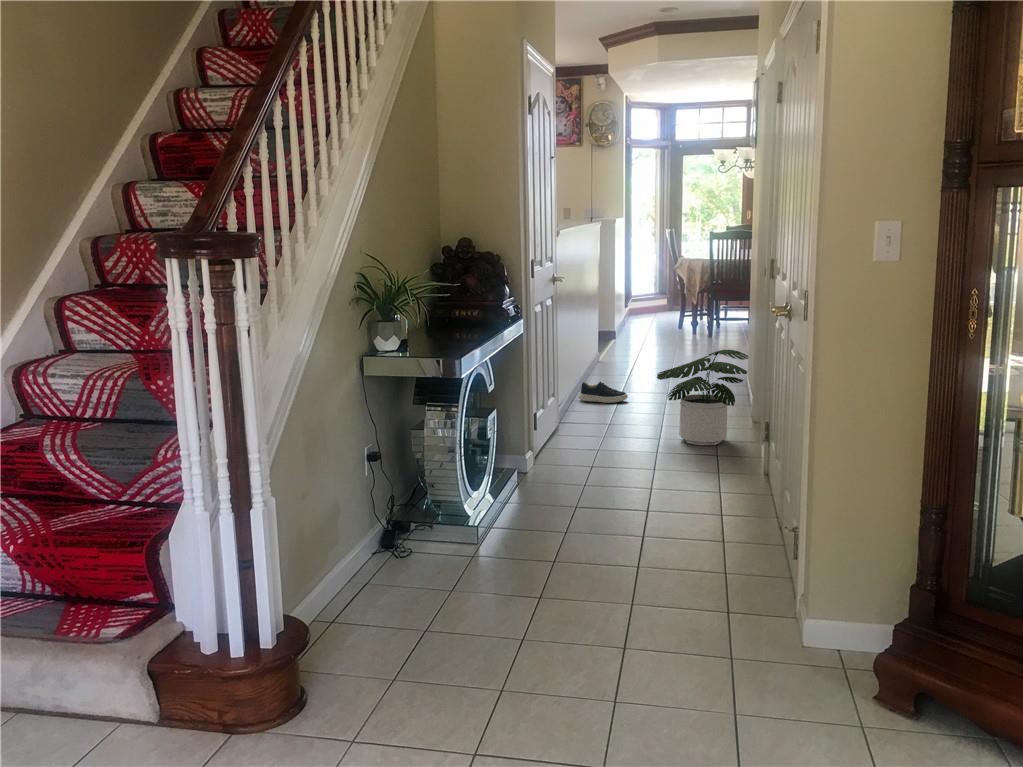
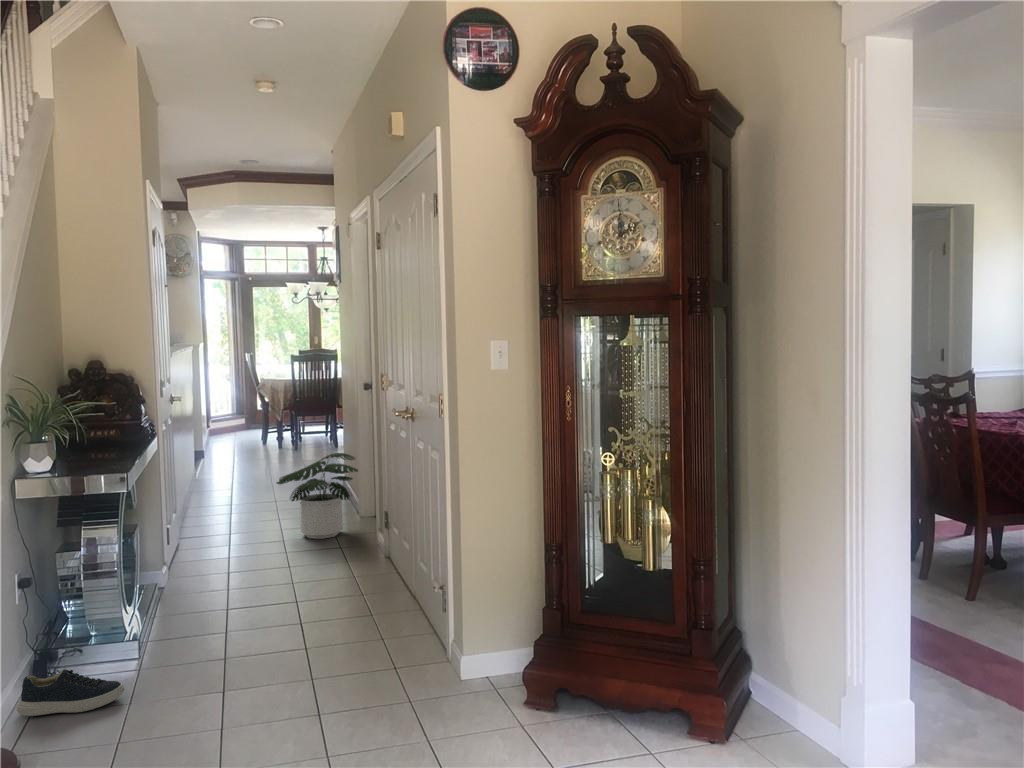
shoe: present [579,382,628,403] -> present [17,669,125,716]

